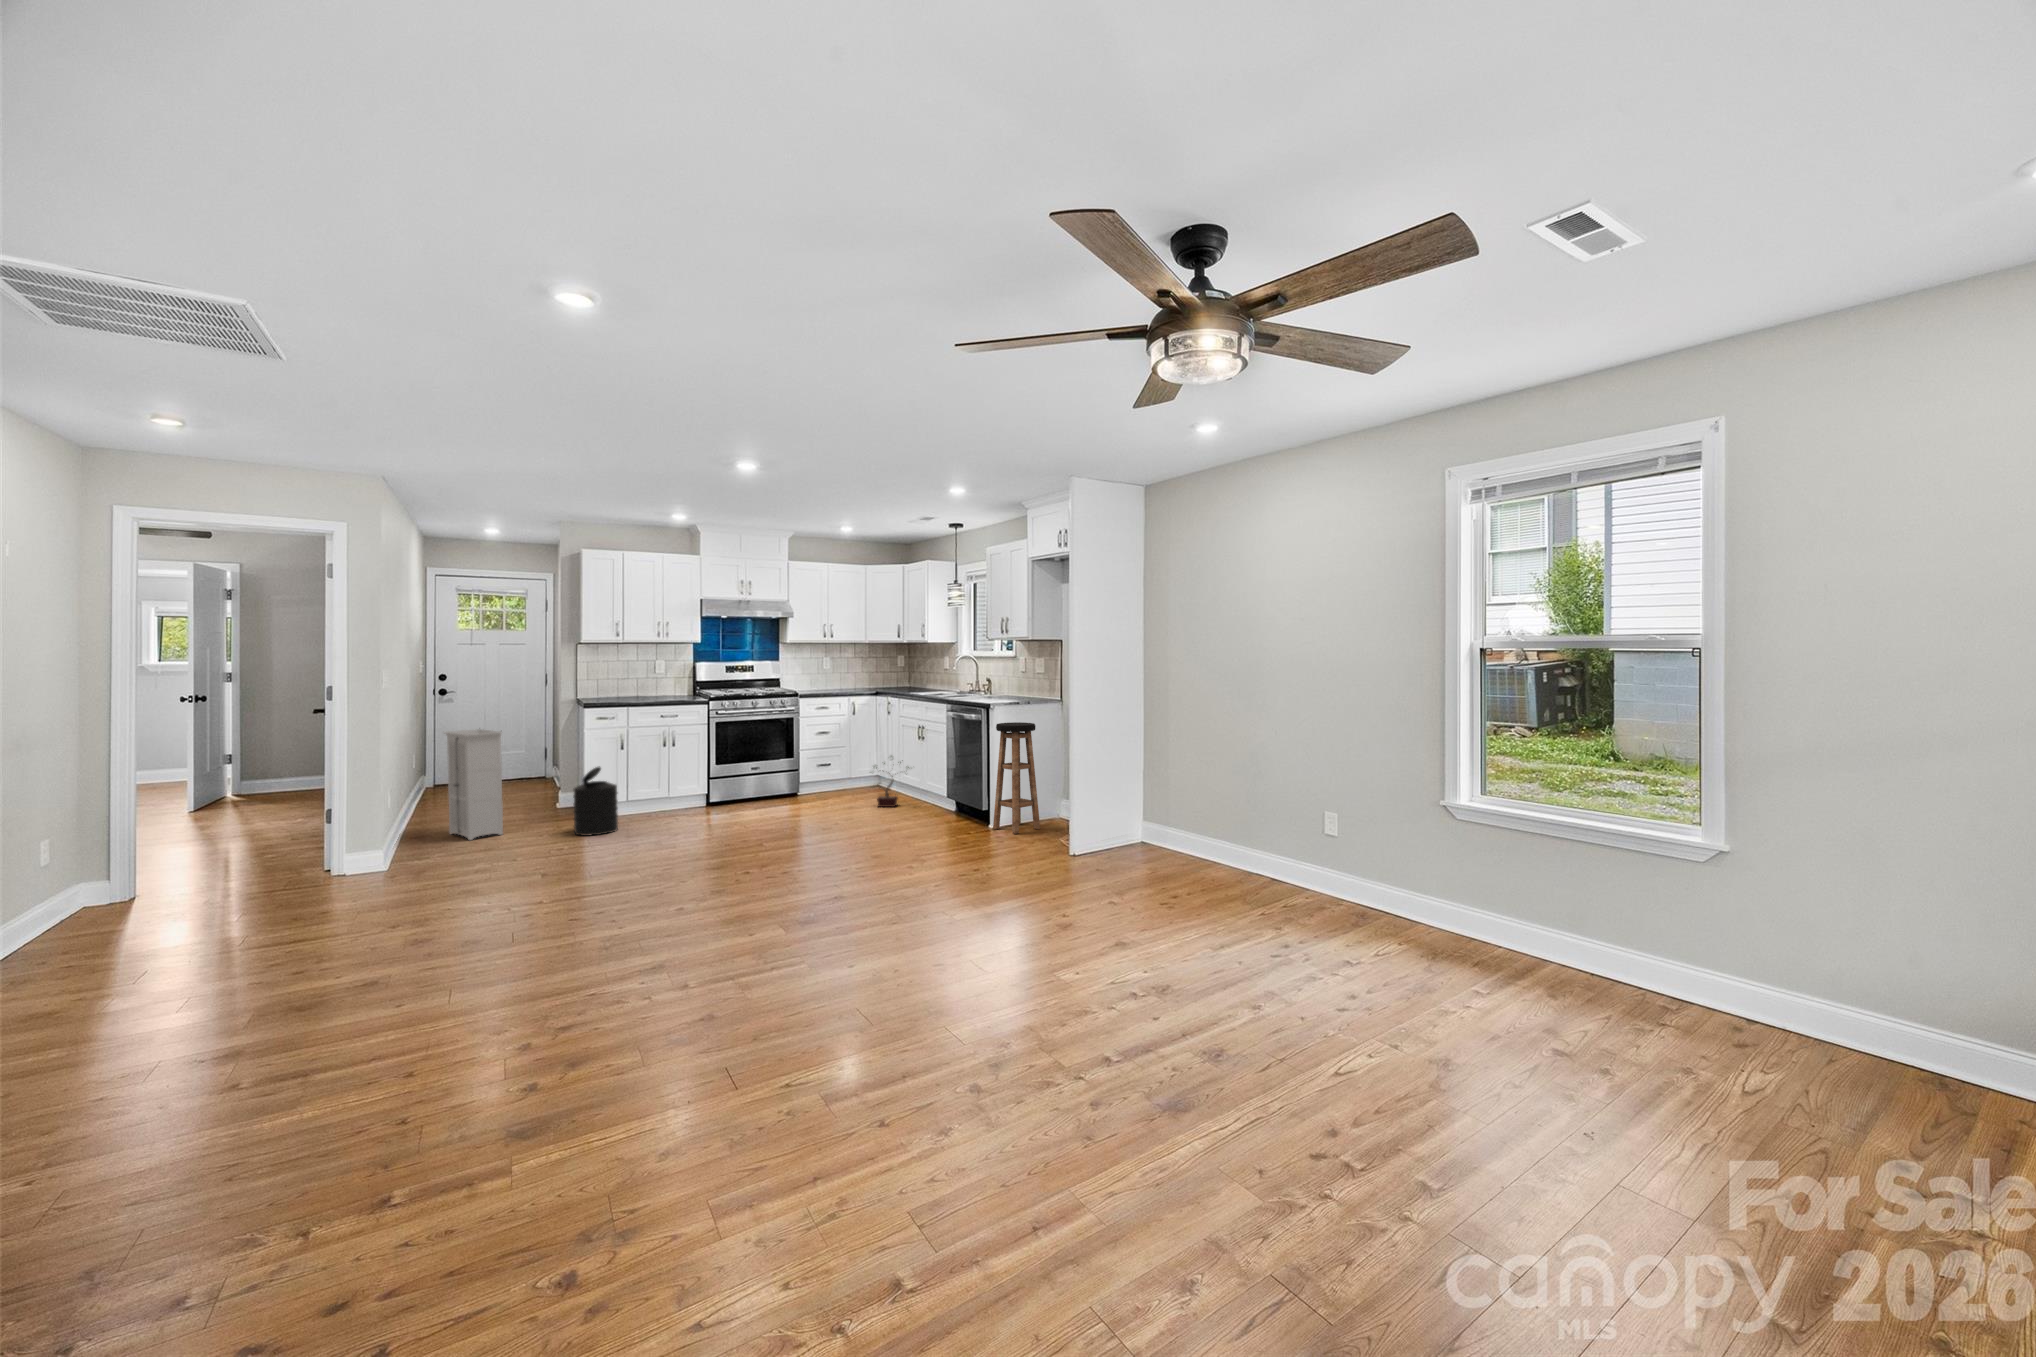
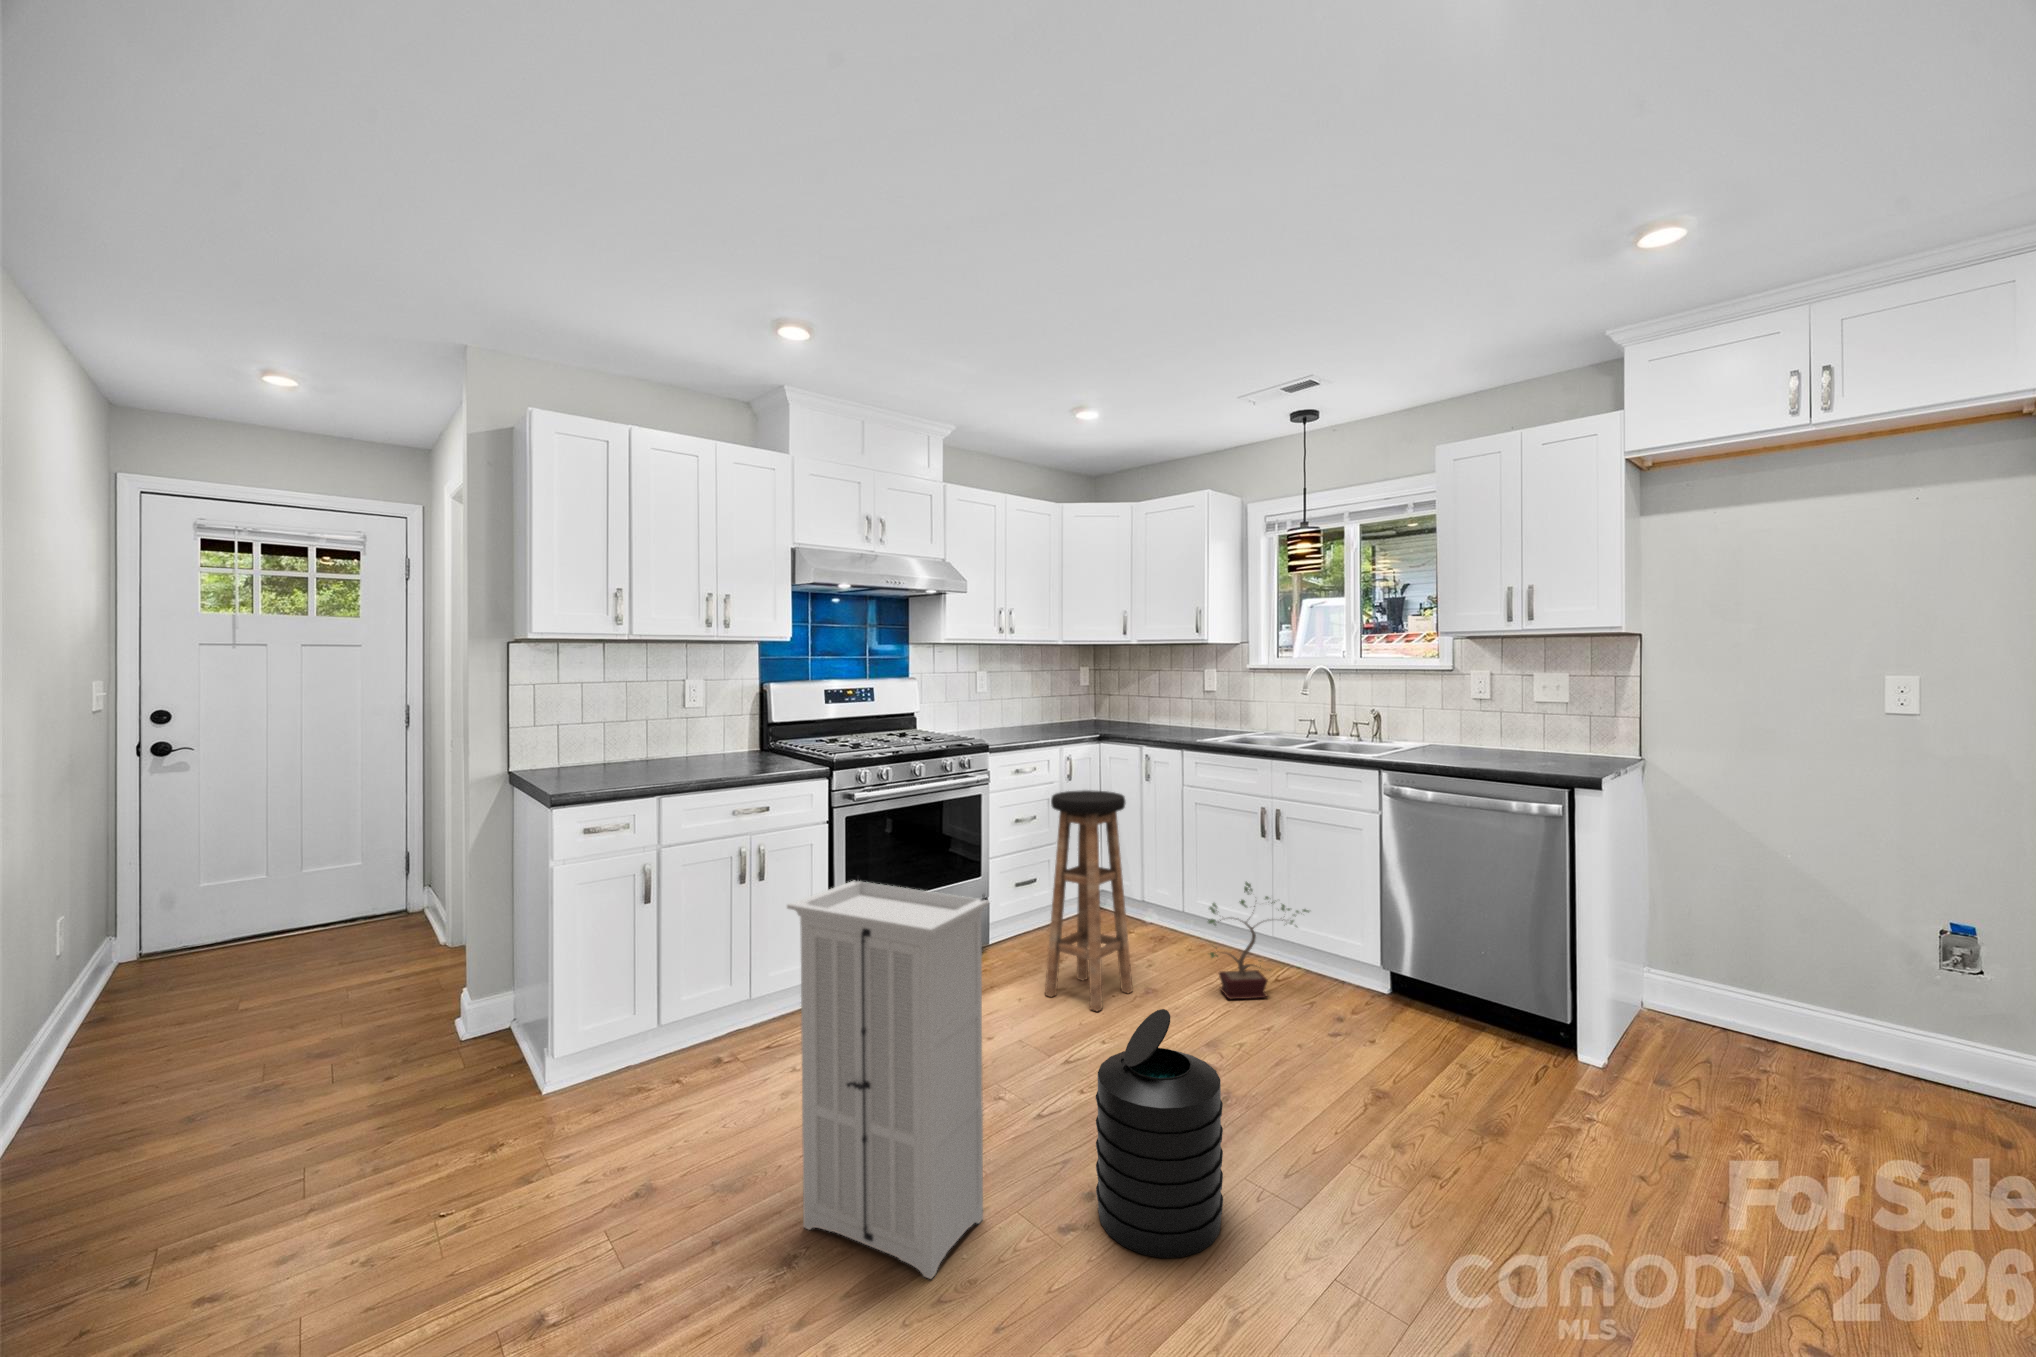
bar stool: present [993,722,1040,834] -> present [1045,790,1133,1011]
storage cabinet: present [444,729,503,840] -> present [787,878,989,1279]
trash can: present [573,766,618,836] -> present [1096,1009,1223,1258]

